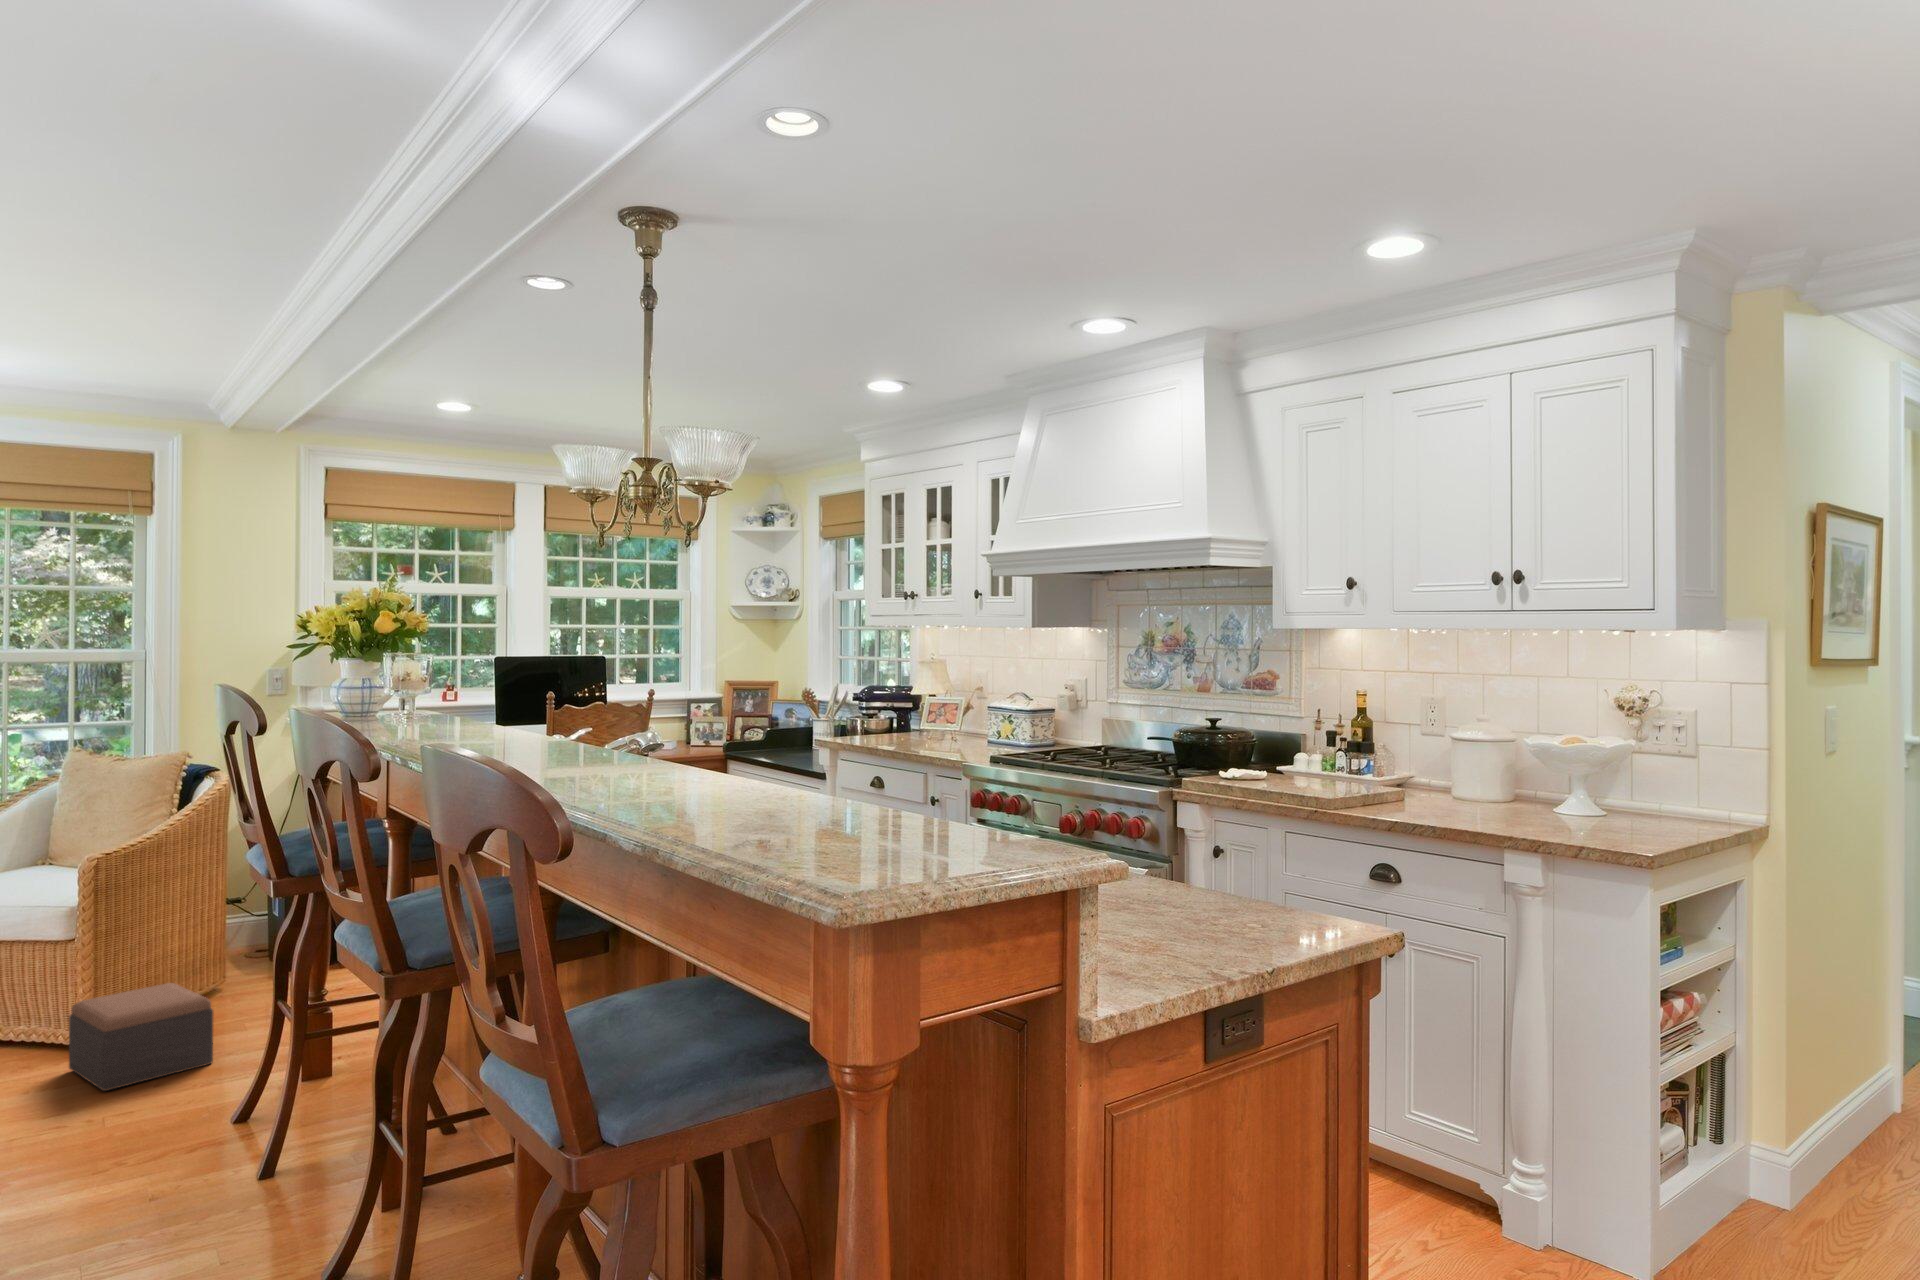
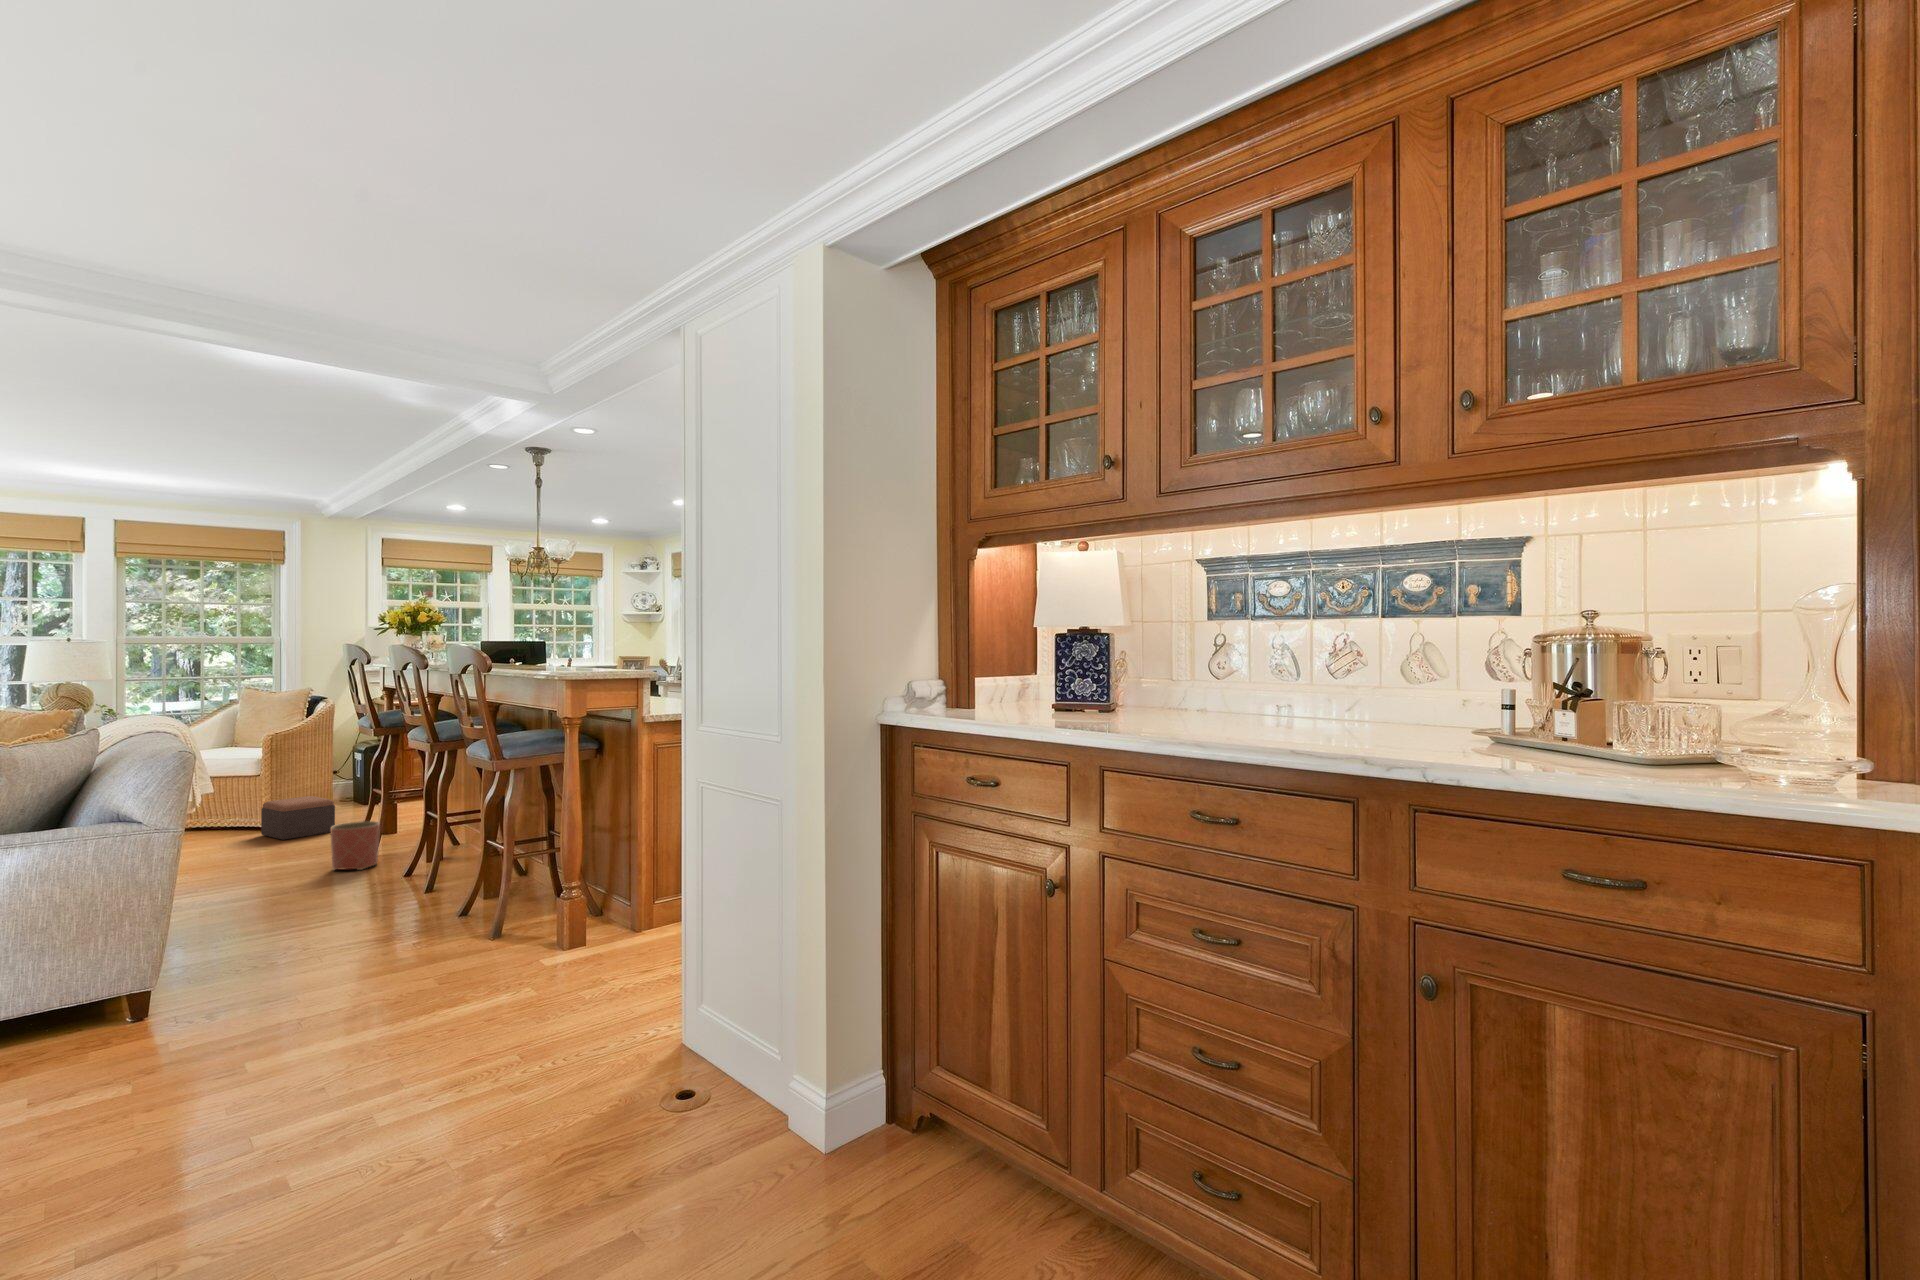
planter: none [166,1104,281,1240] -> present [331,821,380,870]

